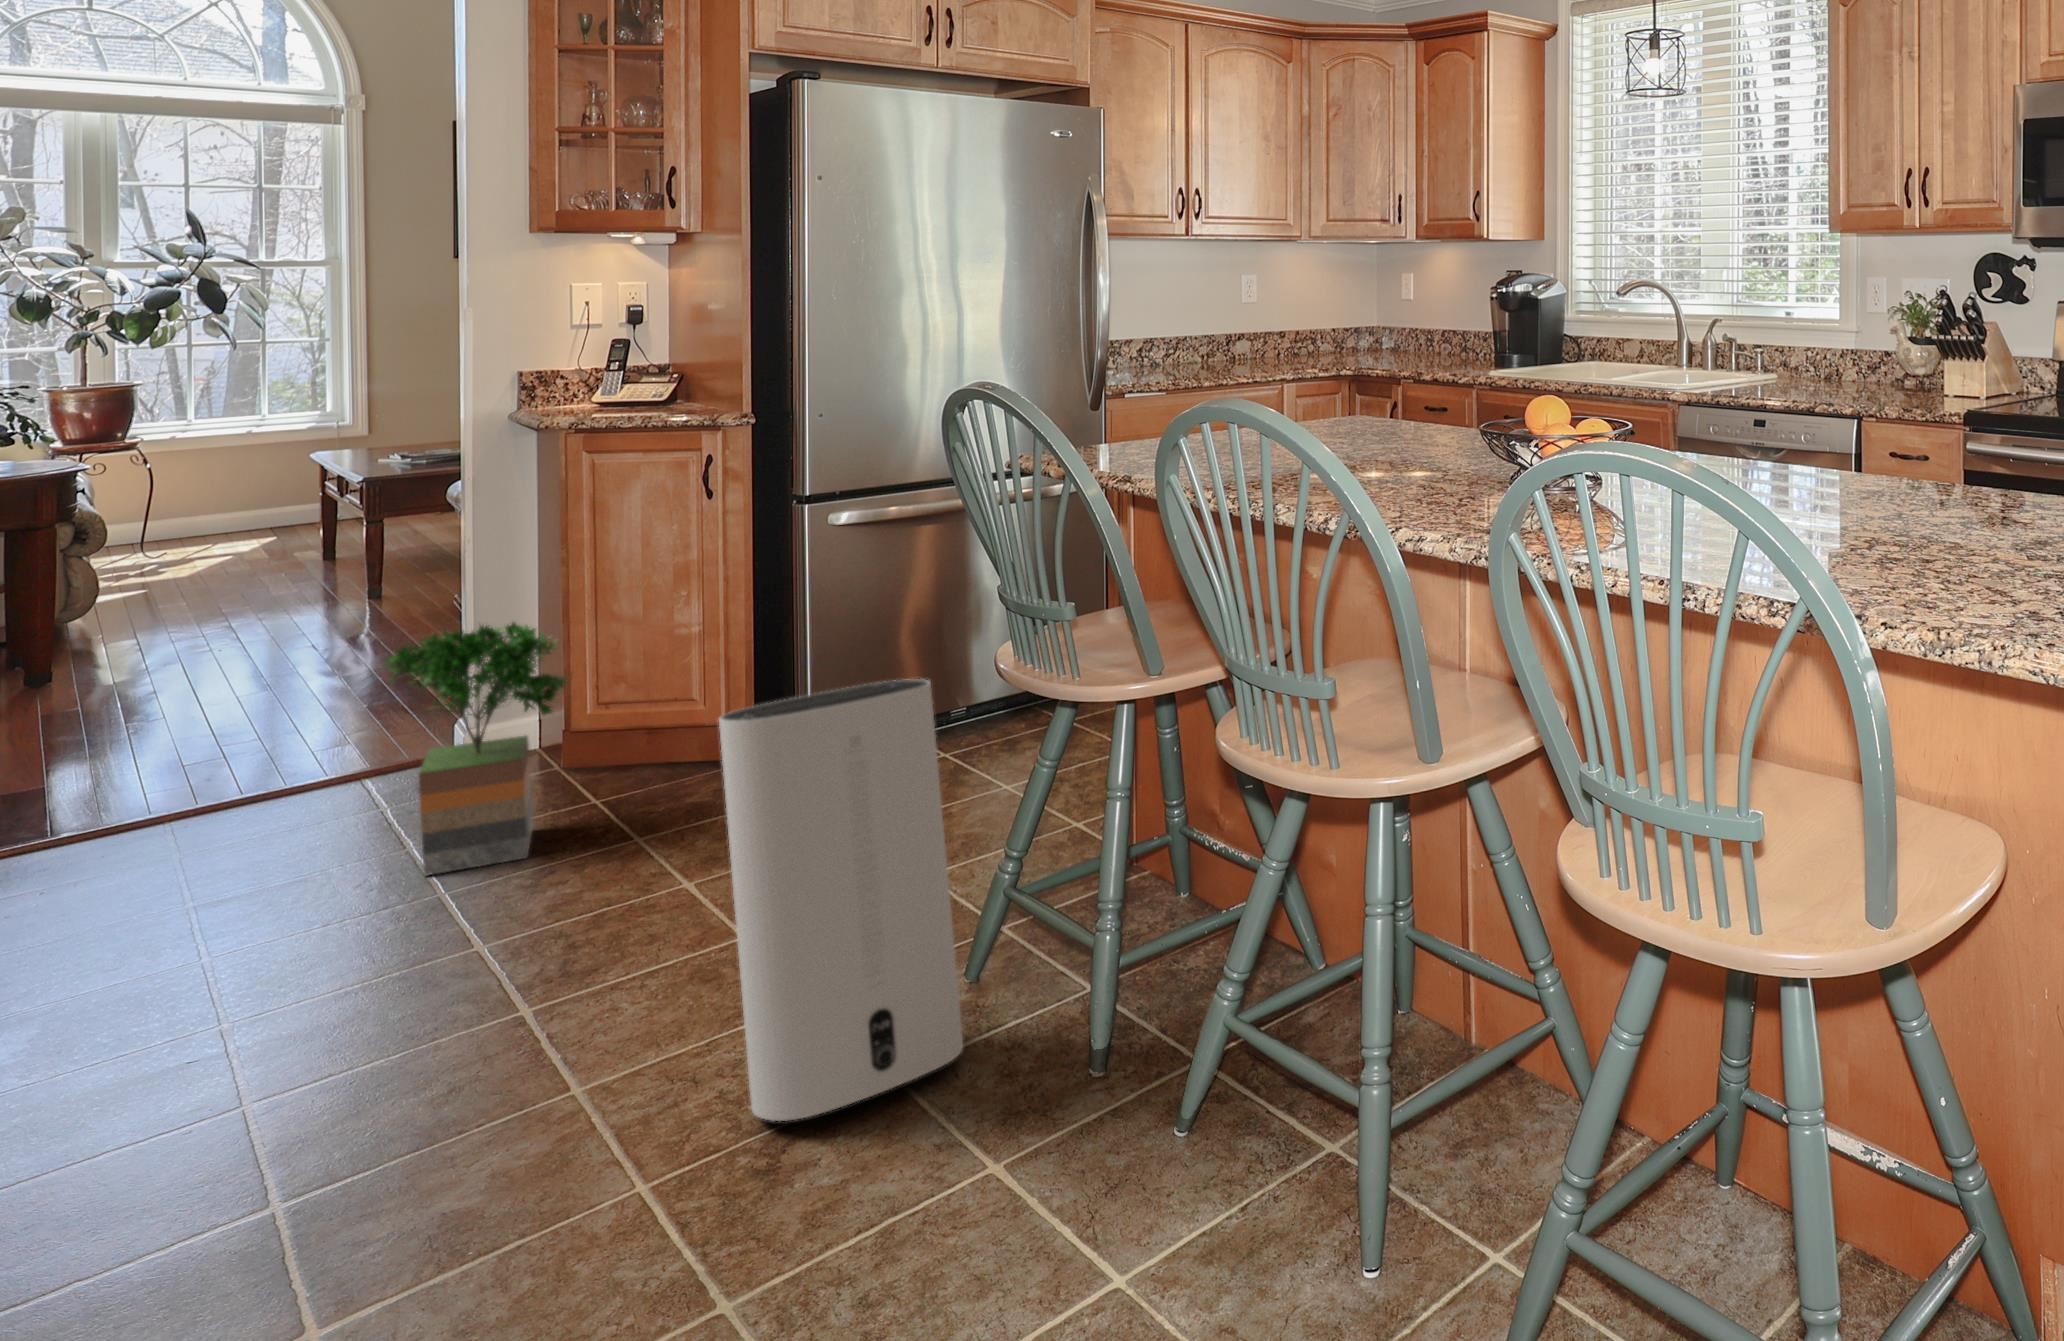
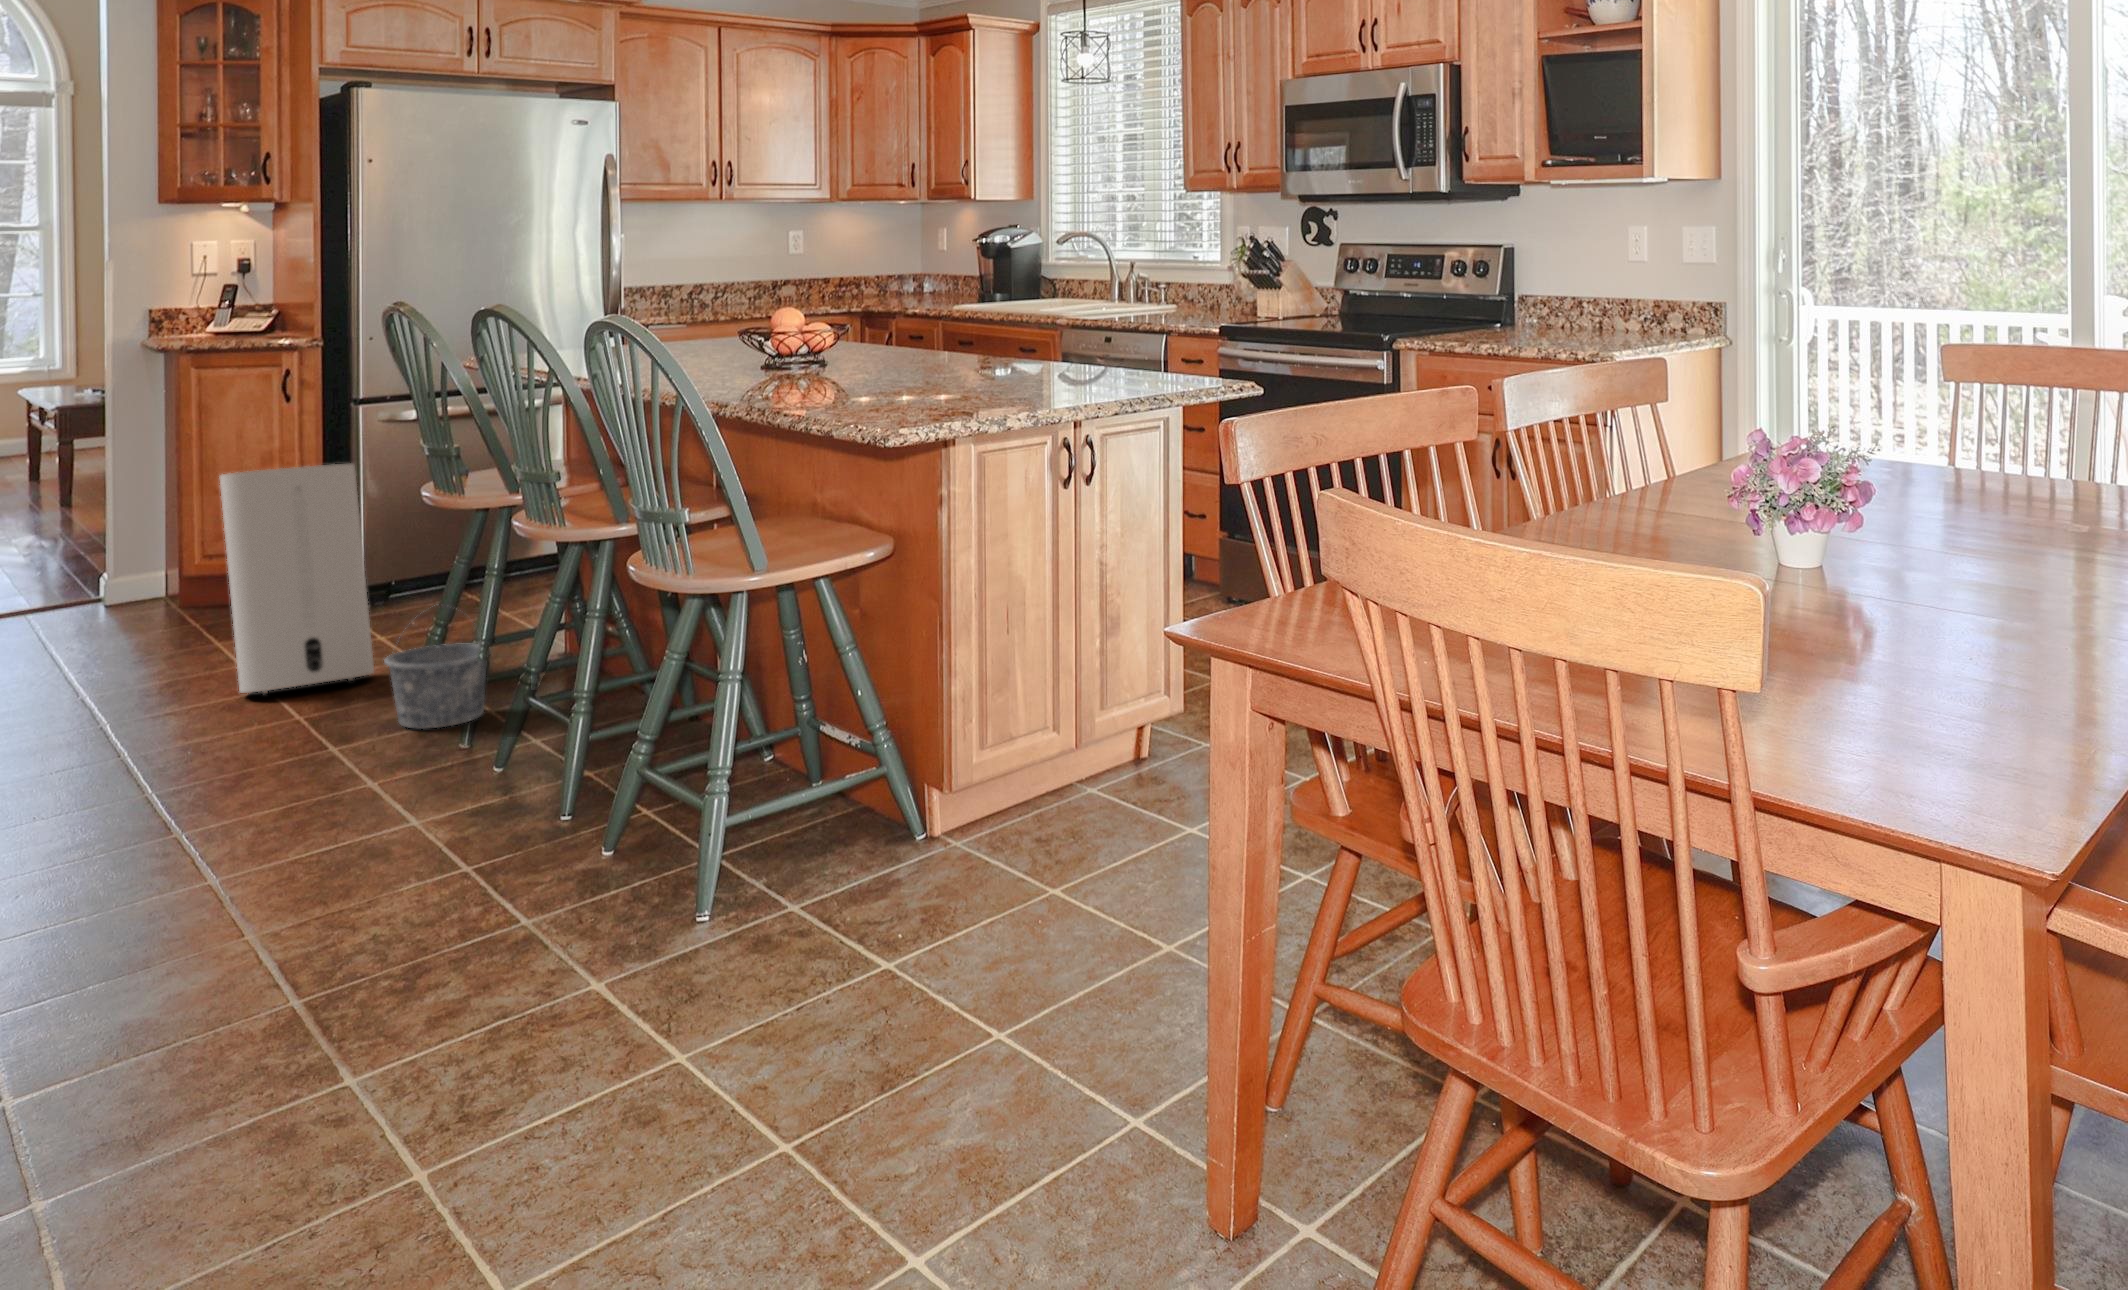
potted tree: present [385,622,570,875] -> none [46,464,180,626]
bucket: none [1076,1003,1259,1263] -> present [384,609,486,729]

